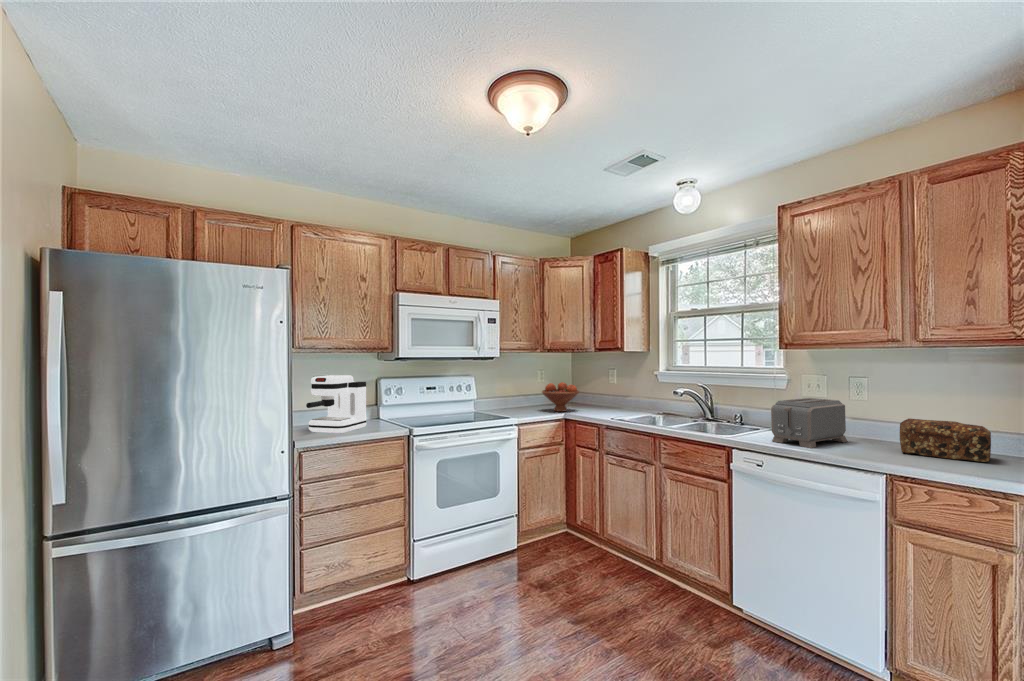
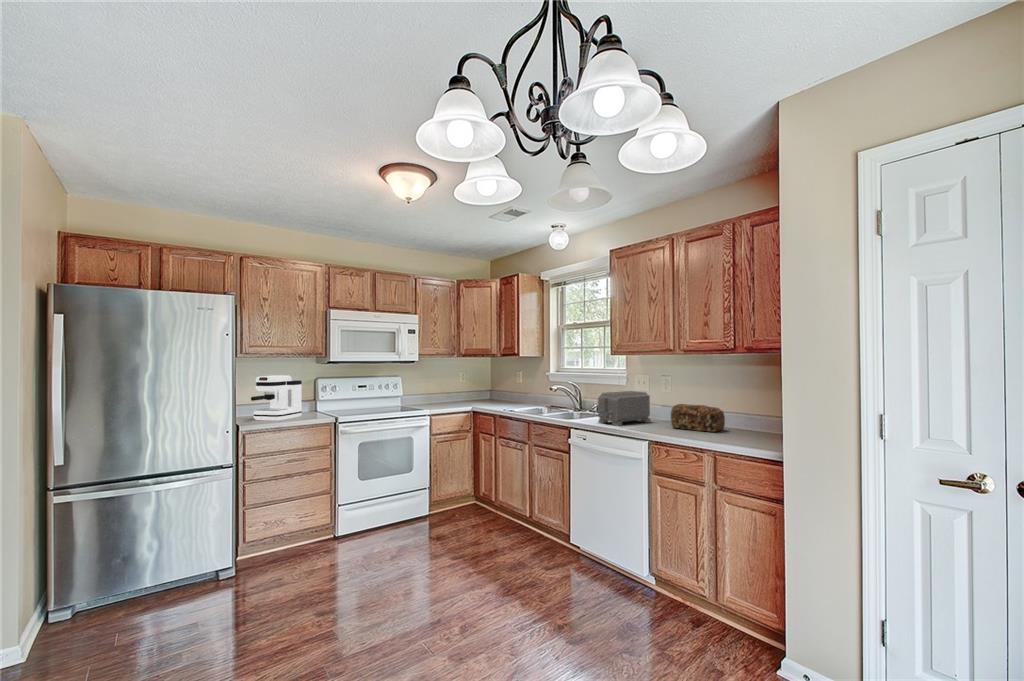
fruit bowl: present [542,382,579,412] -> none [456,382,487,405]

